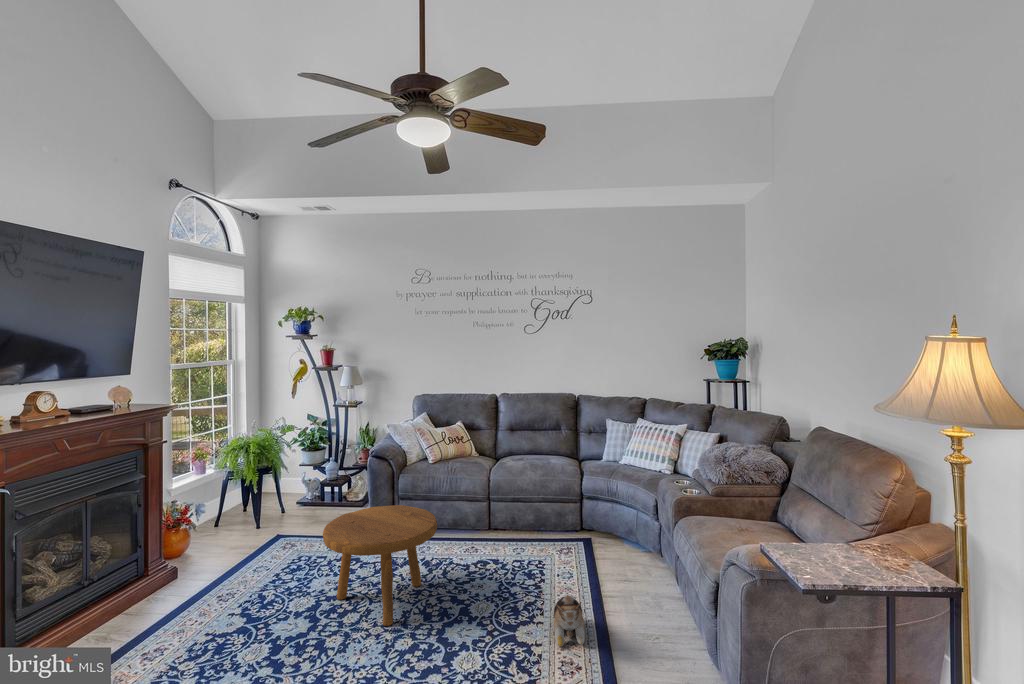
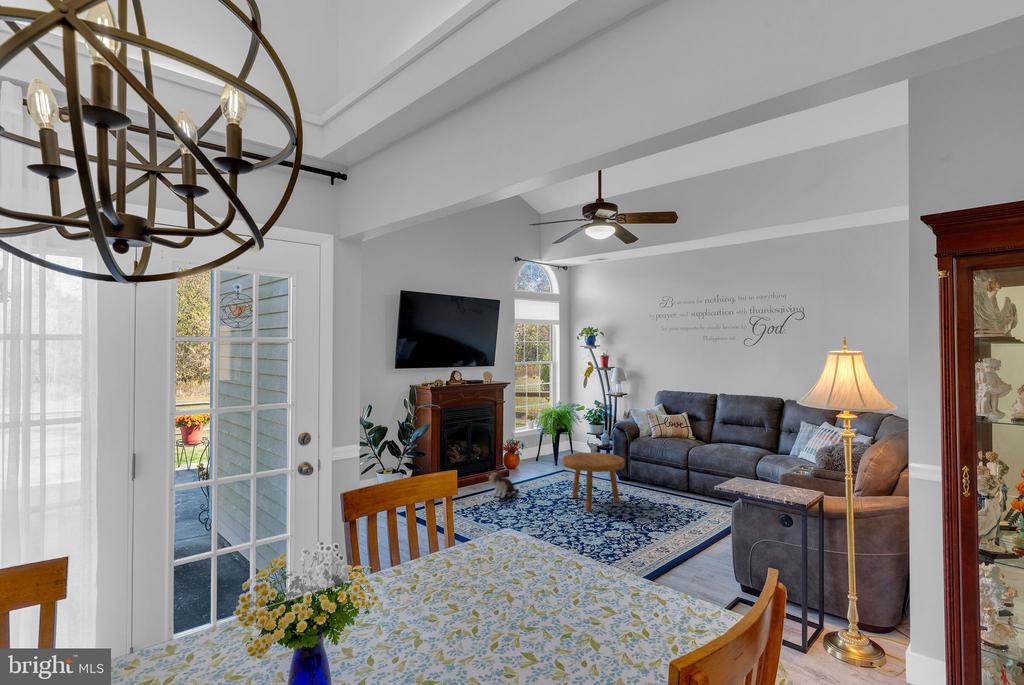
plush toy: present [554,595,585,647] -> present [486,473,519,498]

